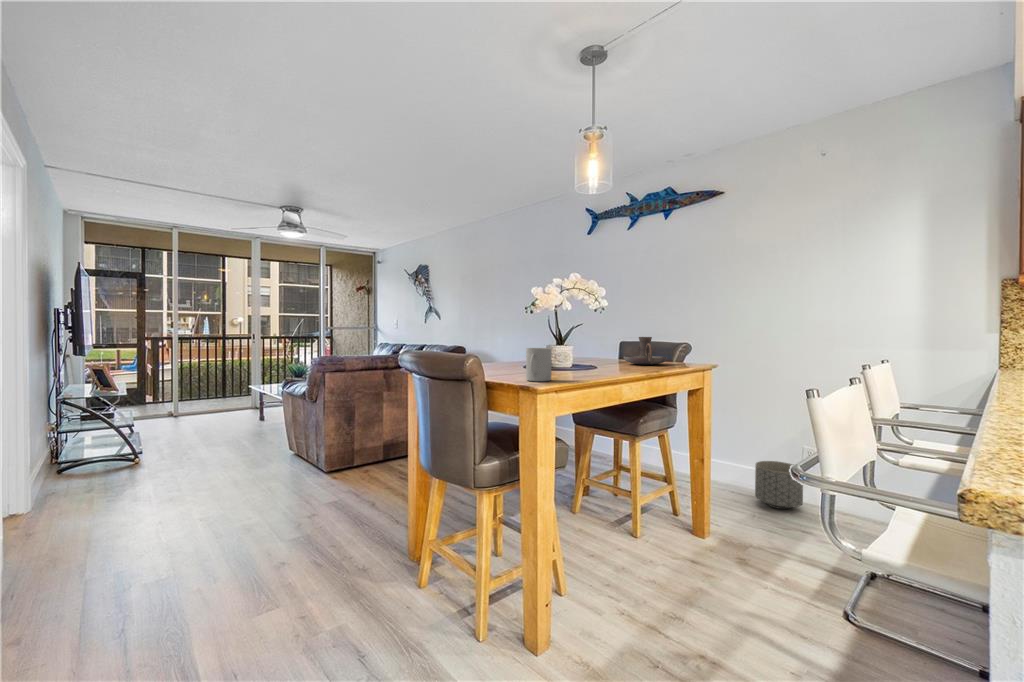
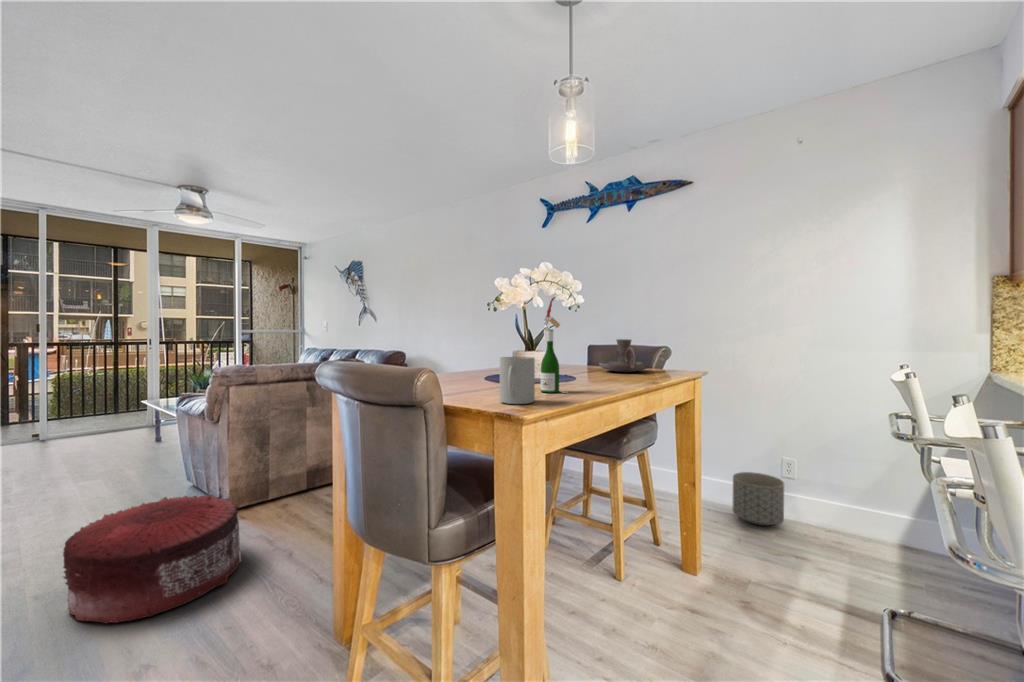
wine bottle: none [561,303,581,376] -> present [541,297,567,393]
pouf: none [223,455,338,536] -> present [63,495,241,623]

